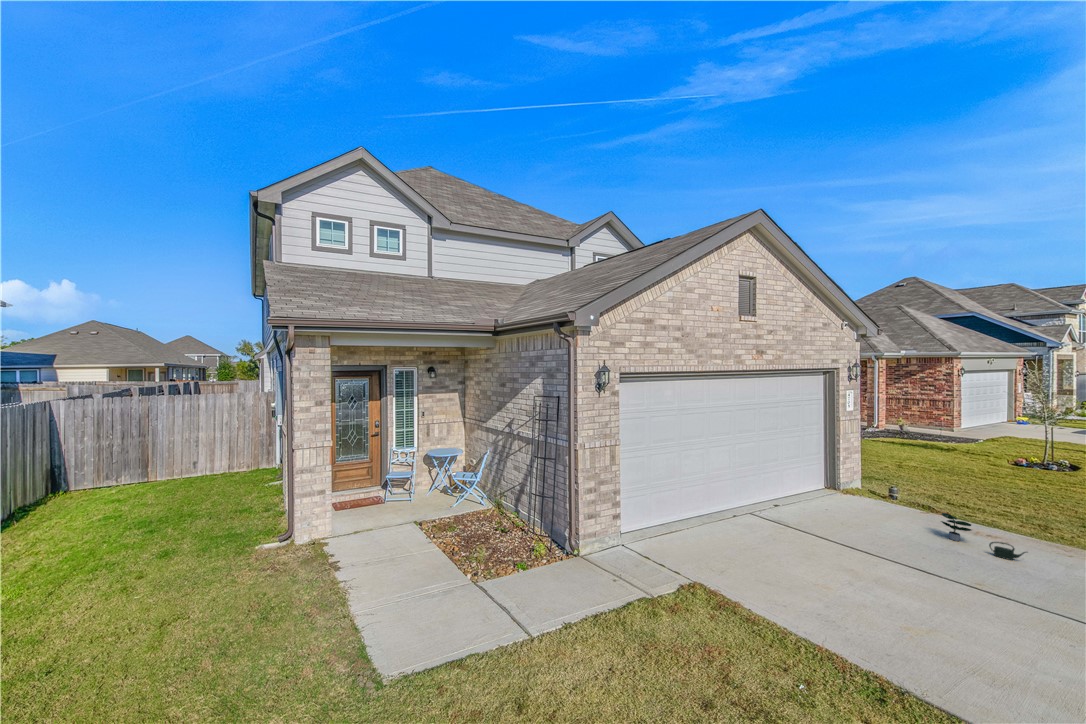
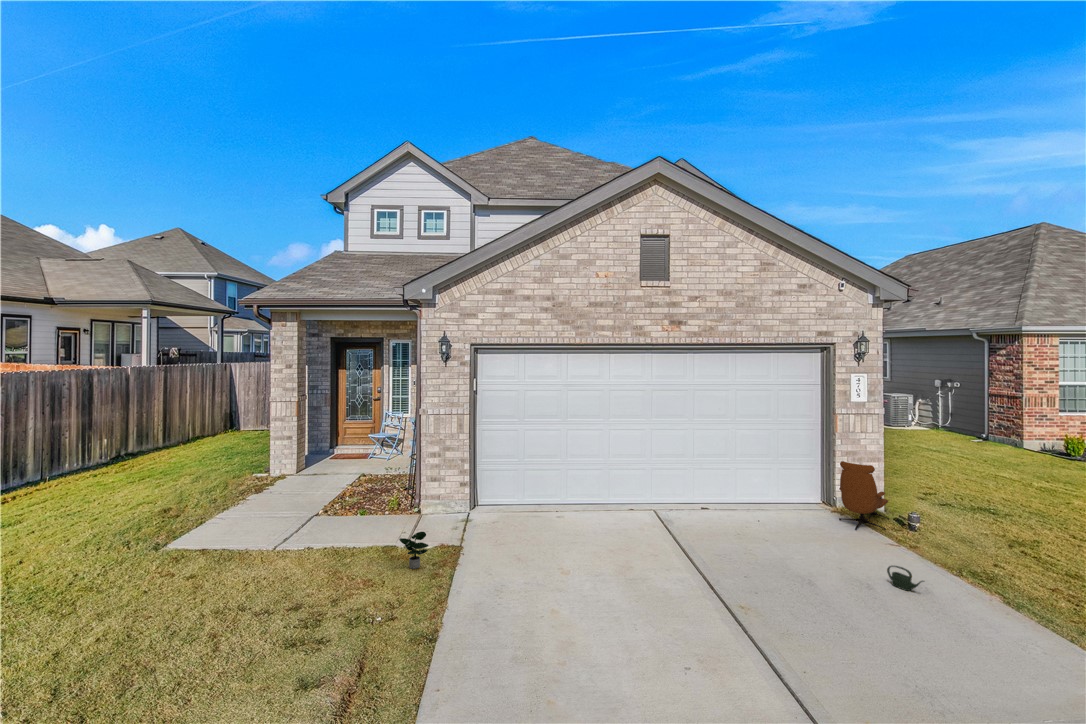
lounge chair: none [853,457,900,507] -> present [839,461,889,530]
potted plant: present [941,513,971,541] -> present [399,532,428,569]

